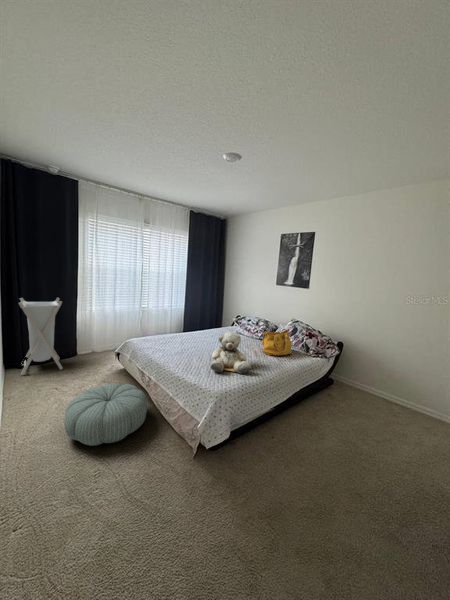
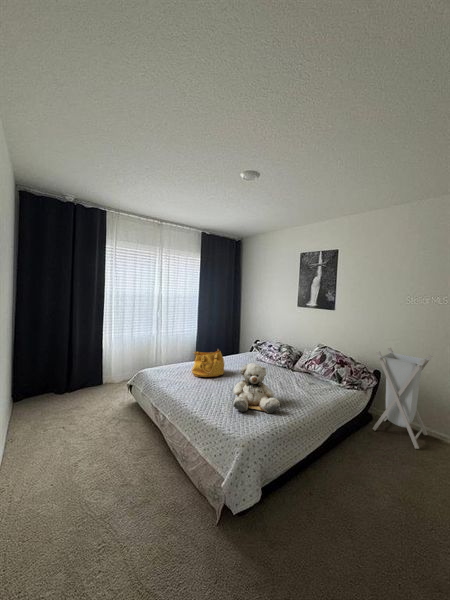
laundry hamper: present [19,298,63,375] -> present [372,348,432,449]
handbag: present [262,329,292,356] -> present [192,349,224,377]
pouf: present [64,383,148,446] -> none [67,424,162,506]

